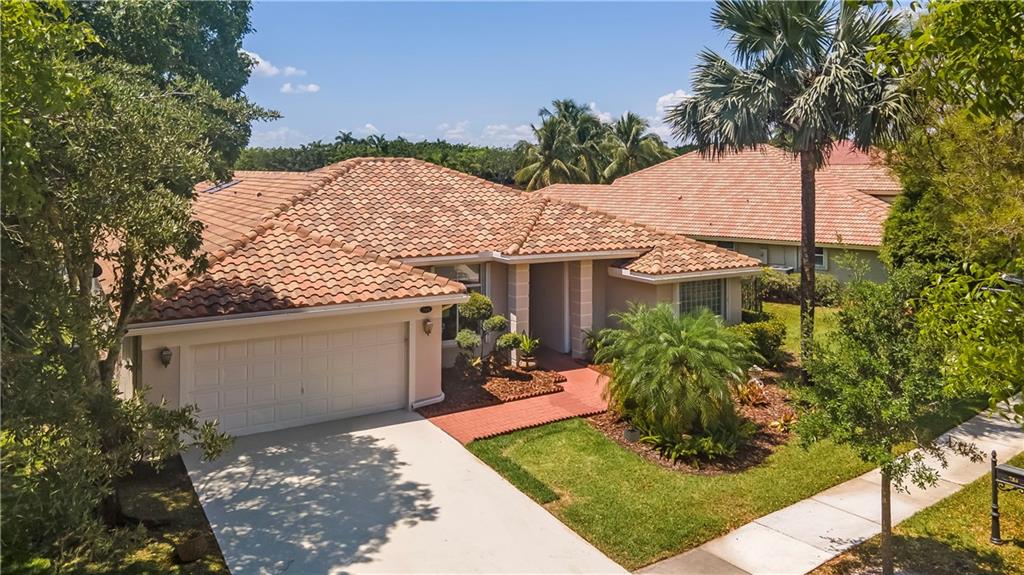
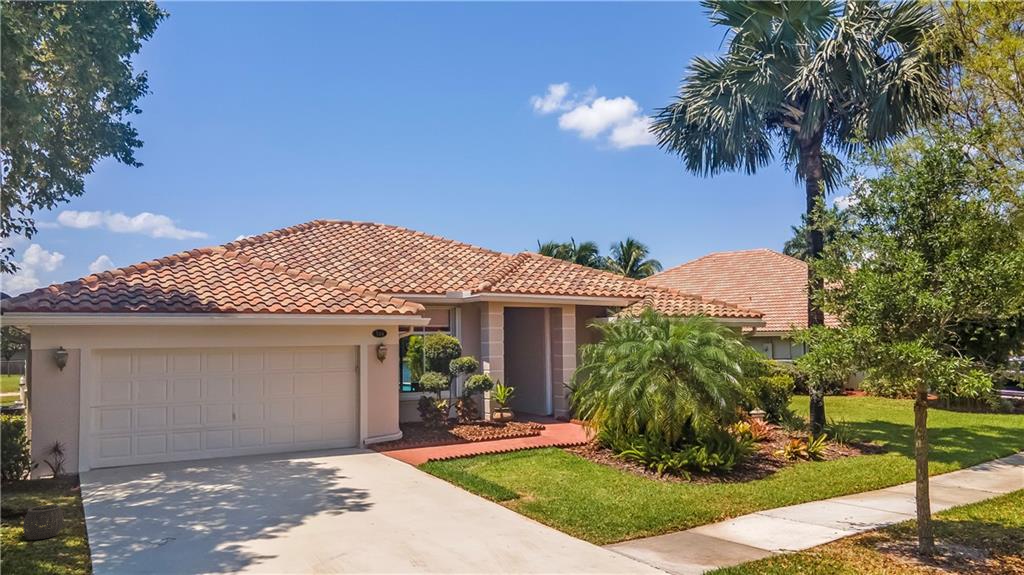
potted tree: present [623,398,640,441] -> none [601,411,623,463]

